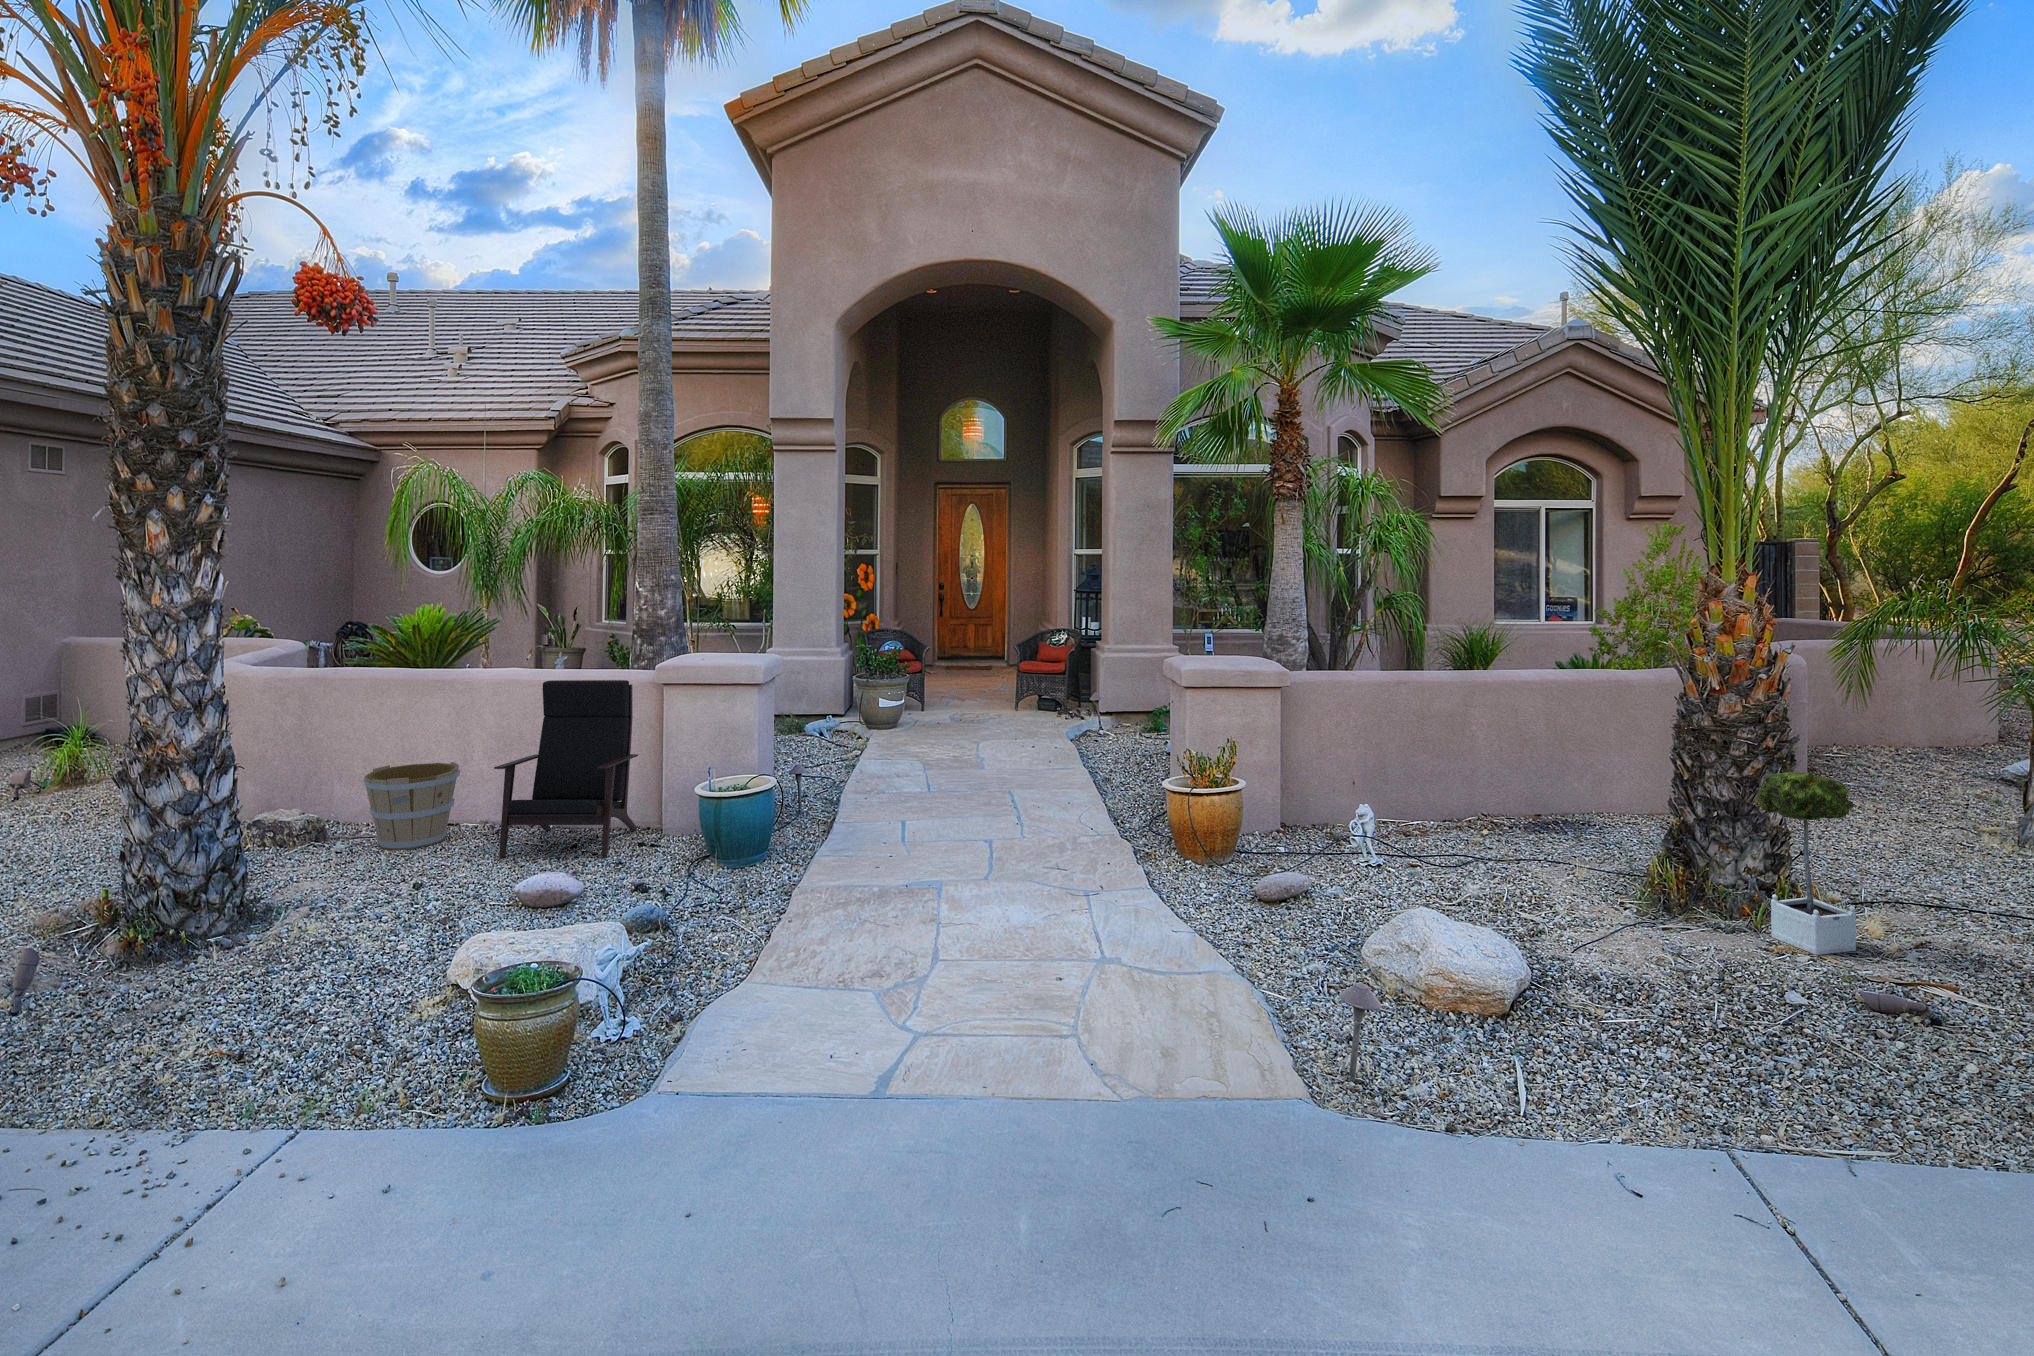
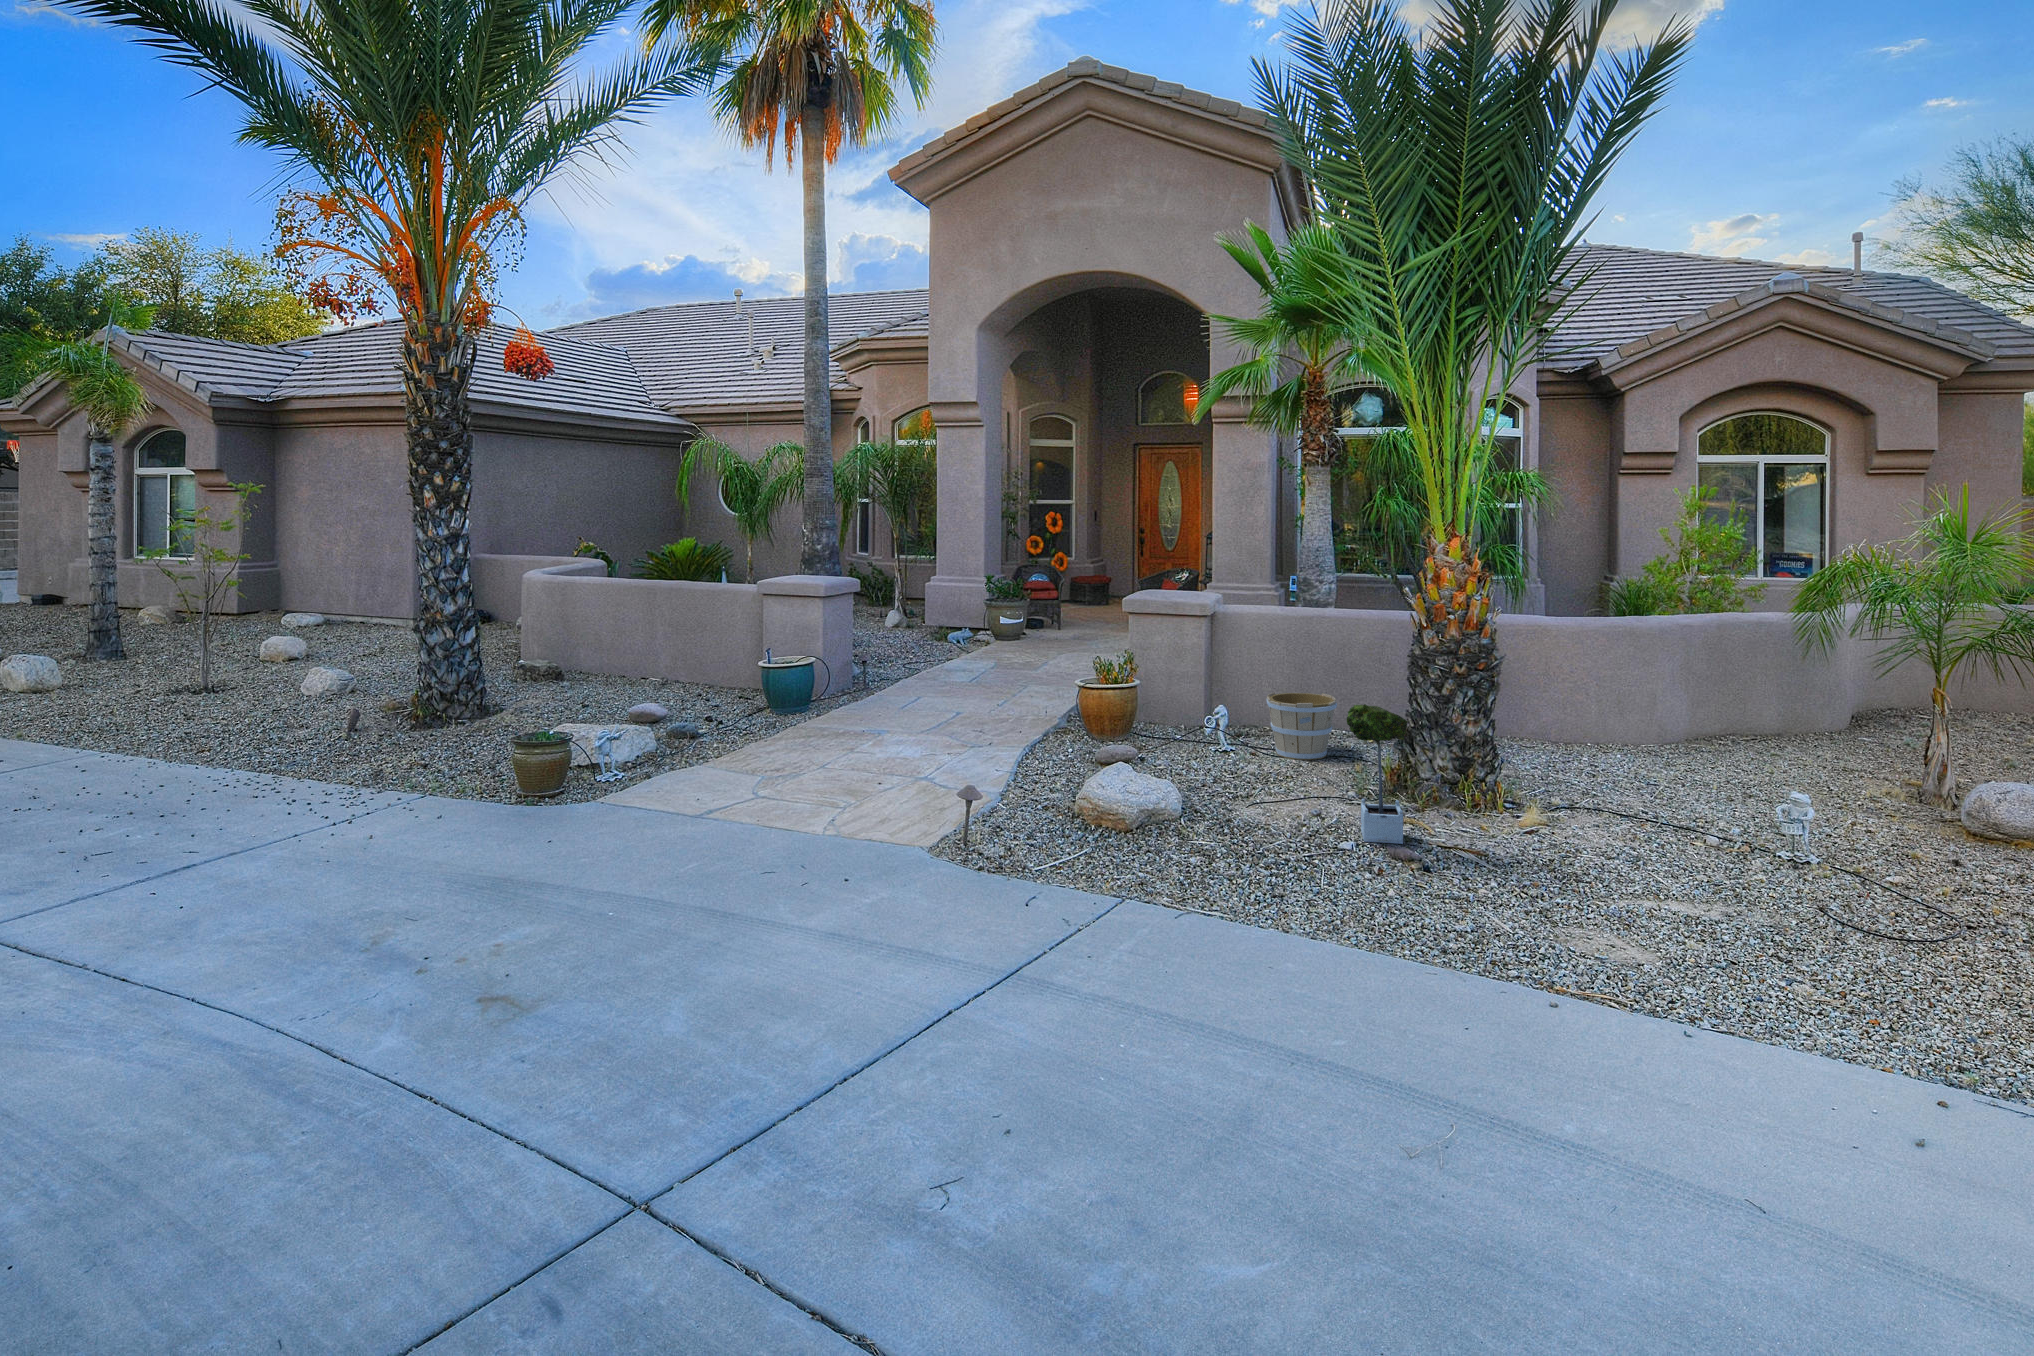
lounge chair: present [494,680,638,858] -> none [632,592,732,709]
wooden bucket: present [364,762,460,850] -> present [1266,692,1337,760]

